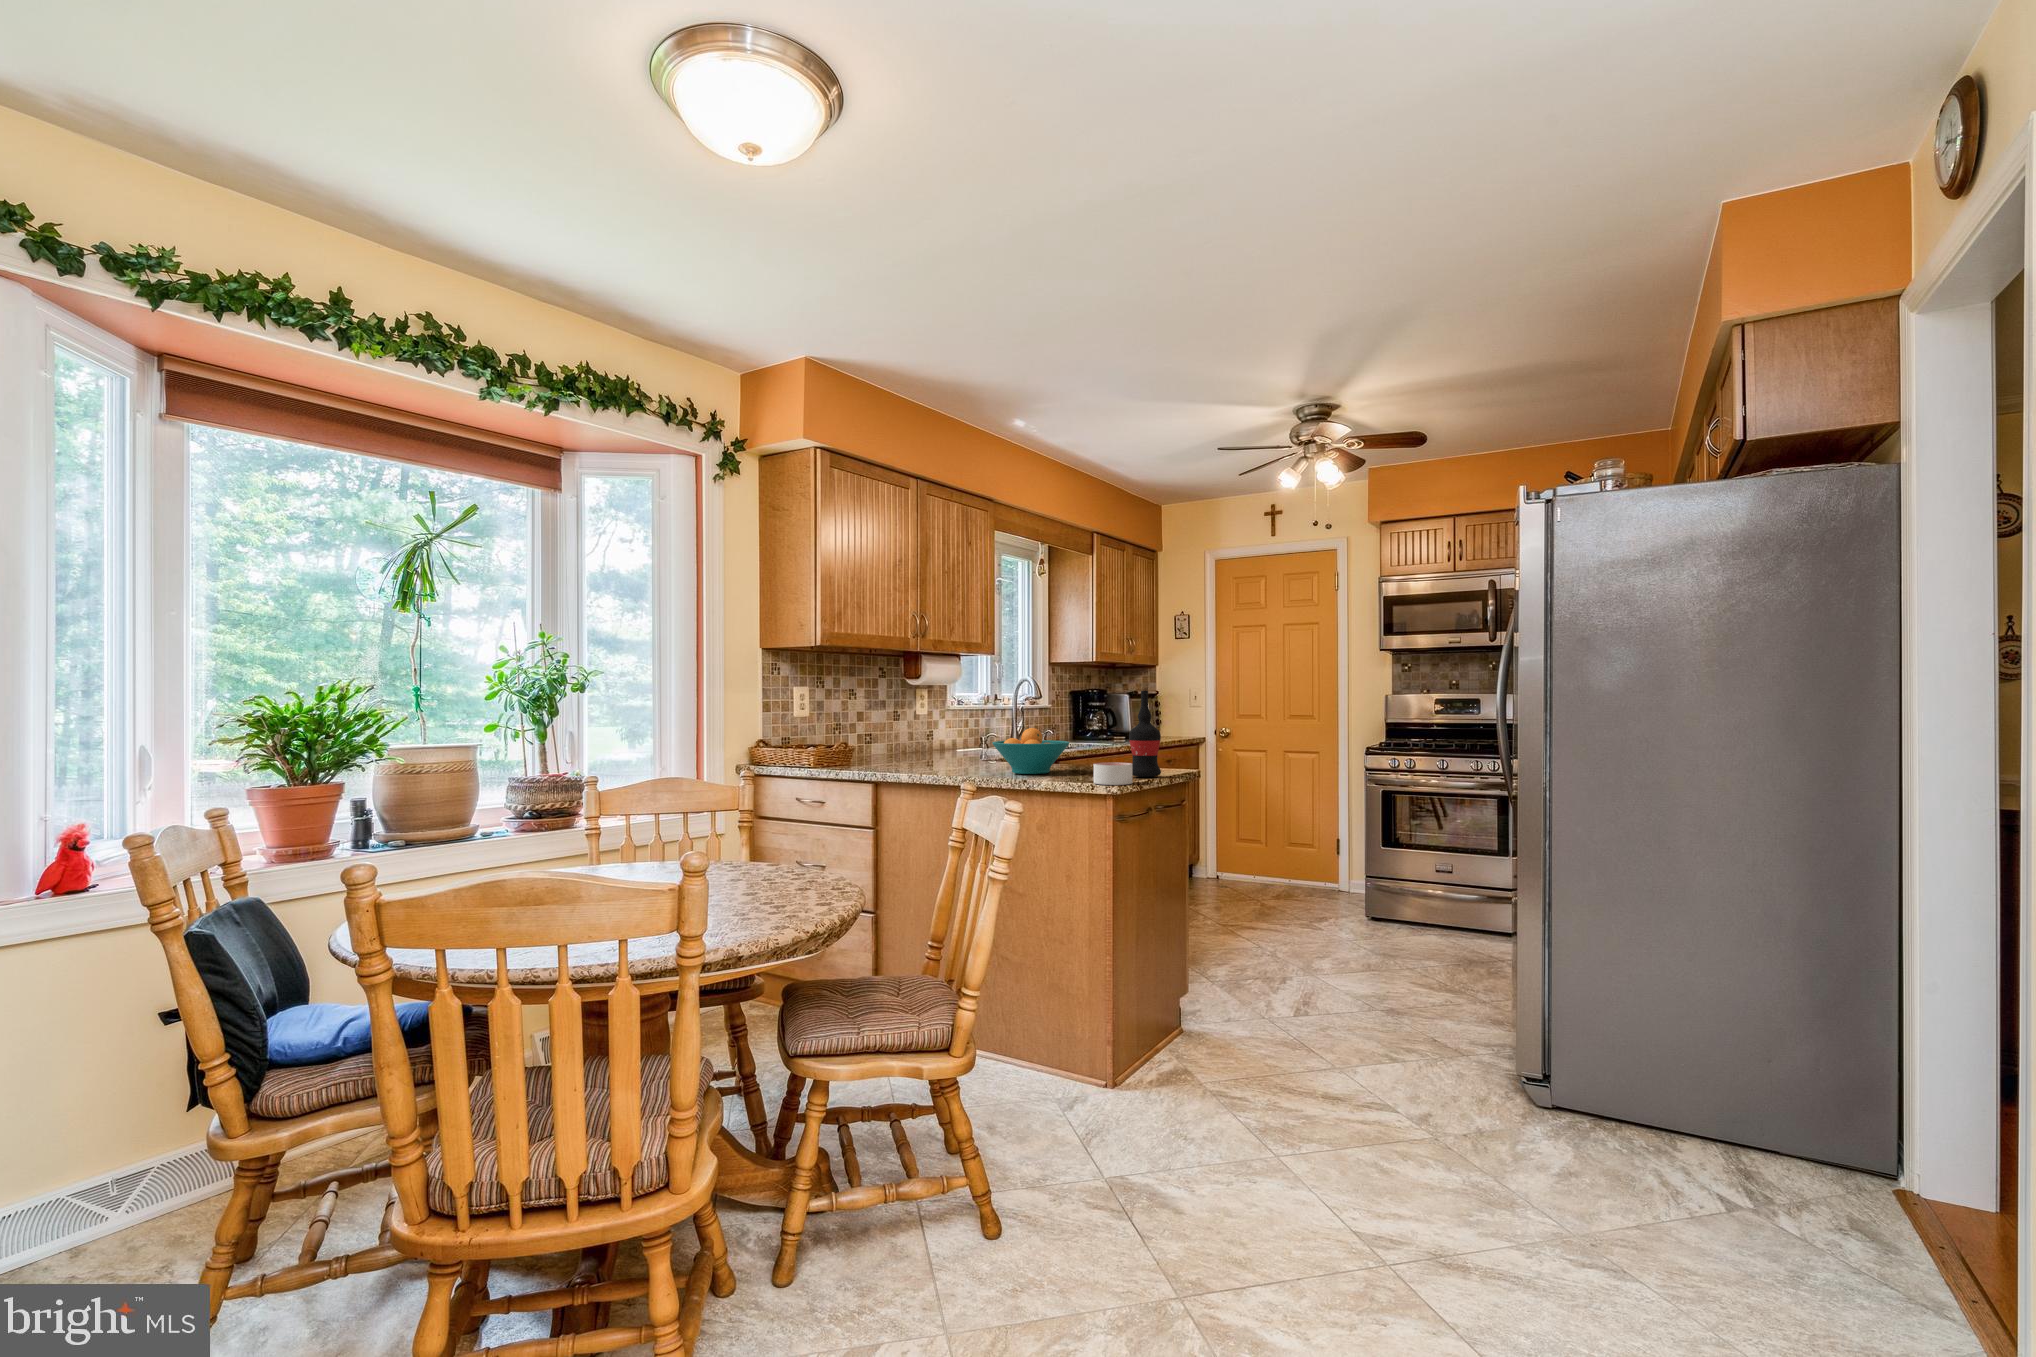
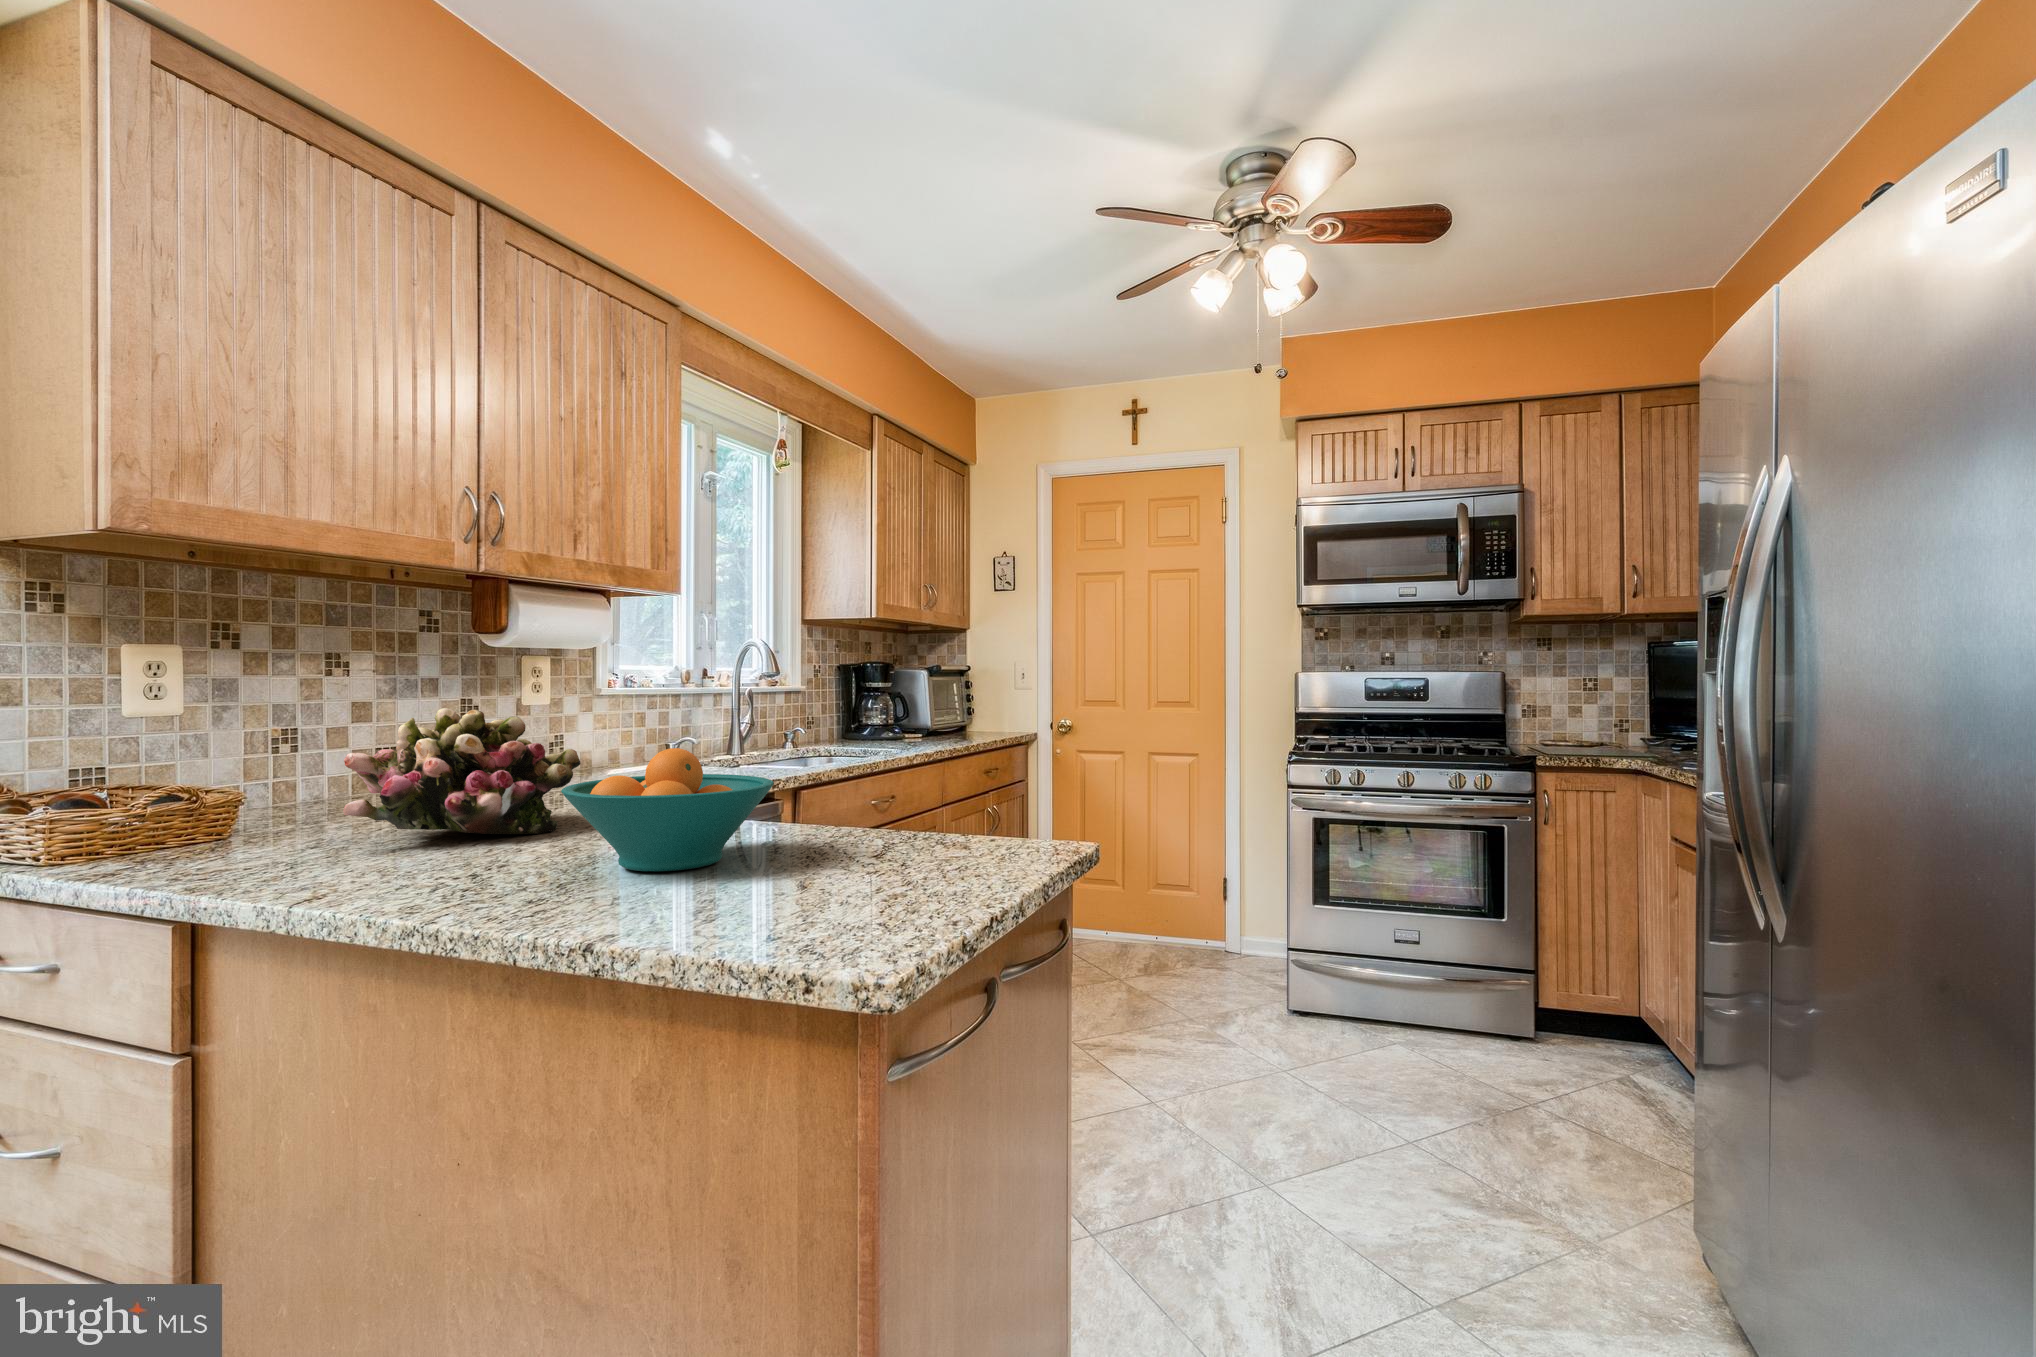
wine bottle: present [1129,687,1161,777] -> none [921,641,1006,889]
flower arrangement: none [889,714,975,768] -> present [343,708,581,834]
candle: present [1094,762,1133,785] -> none [805,865,929,955]

